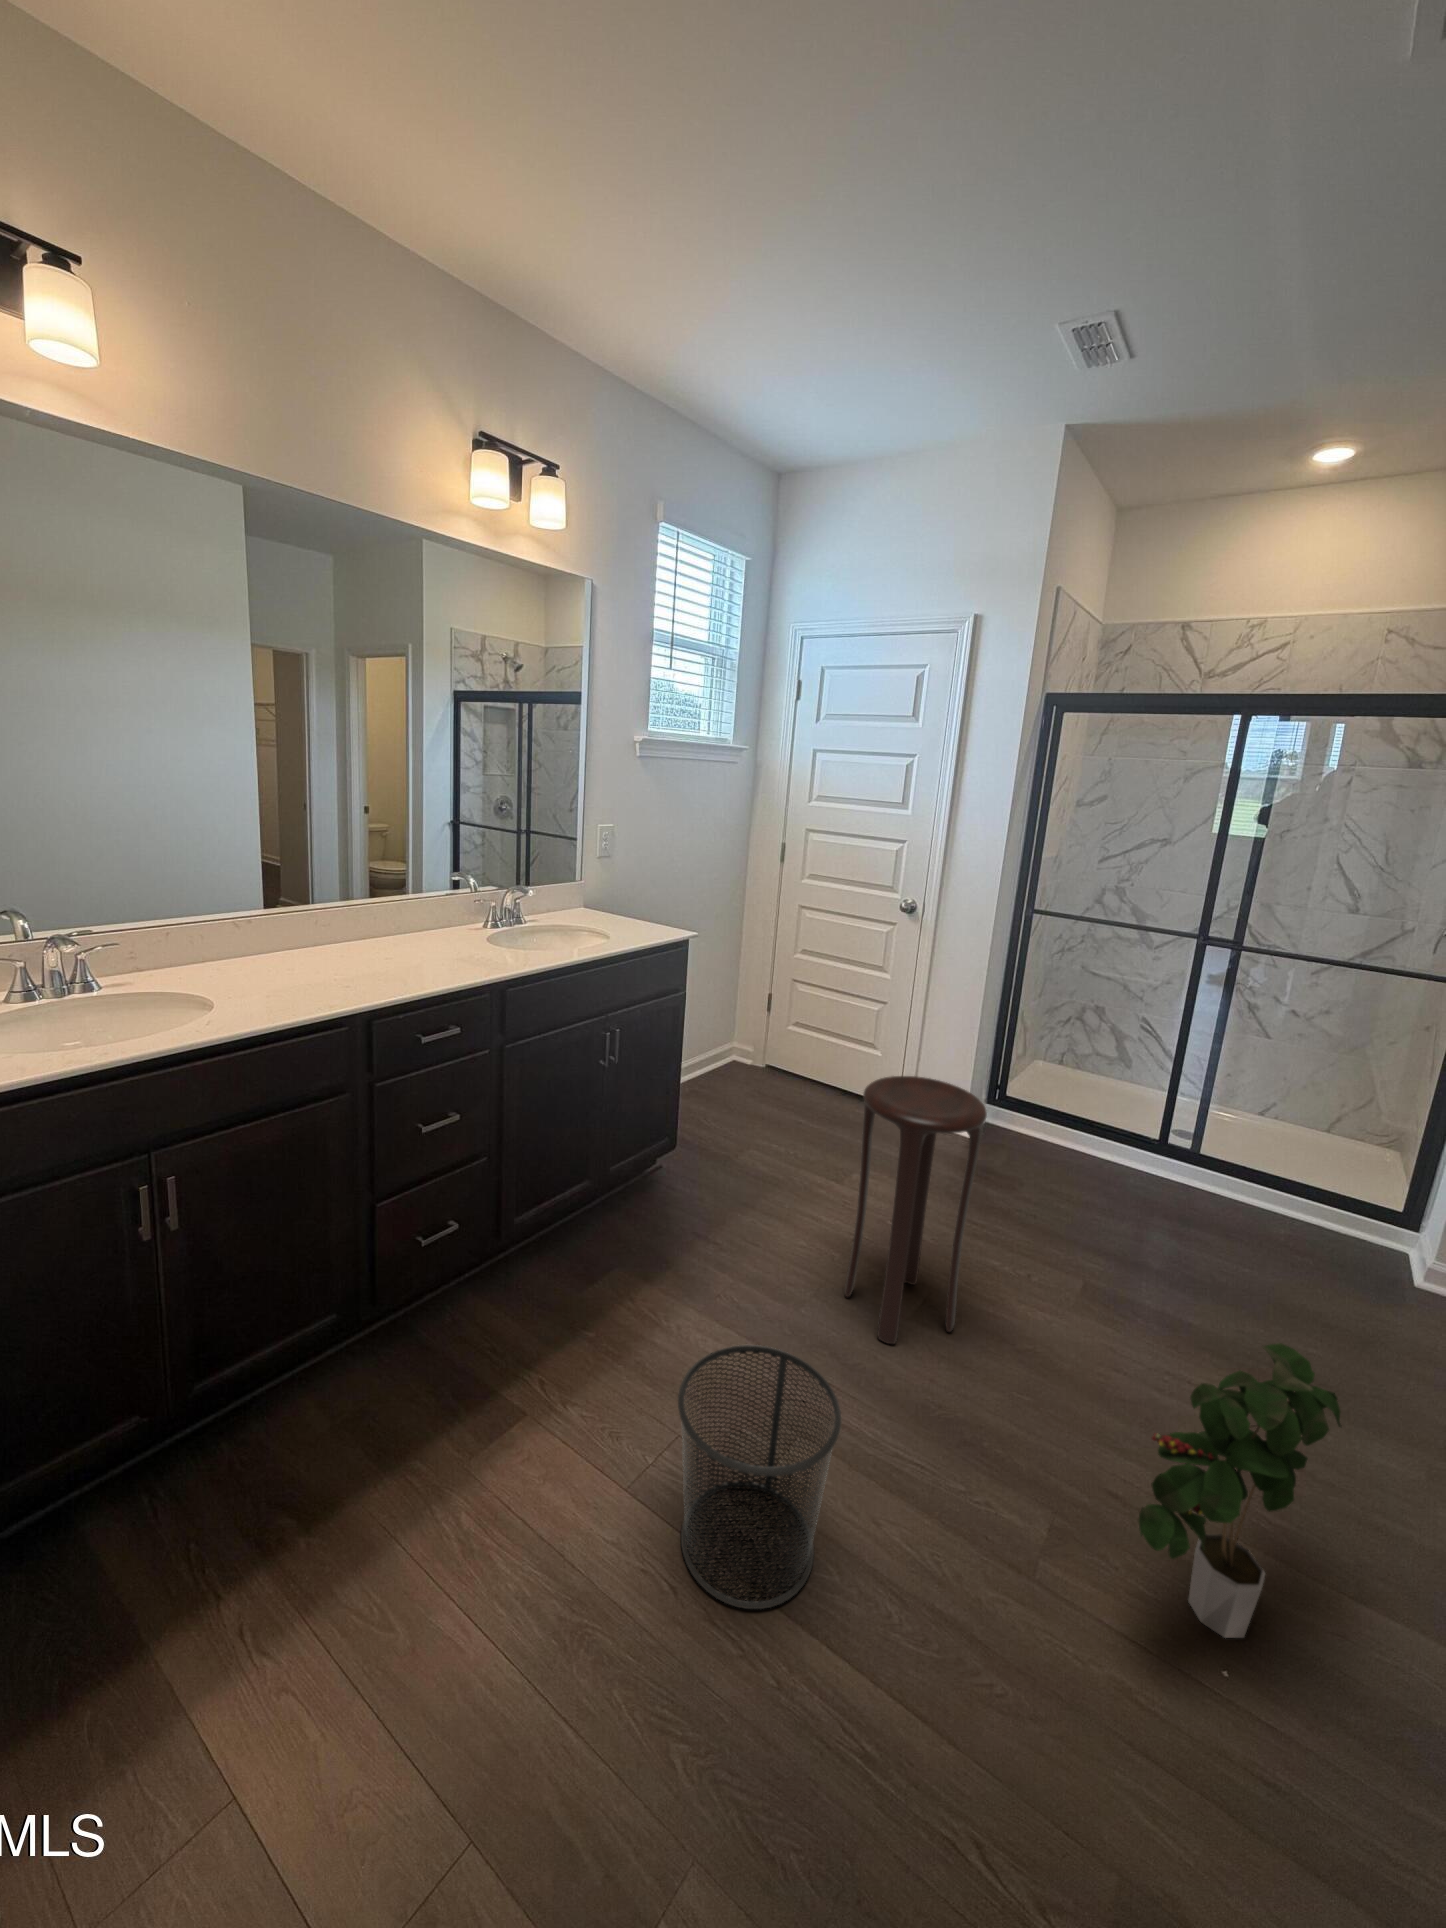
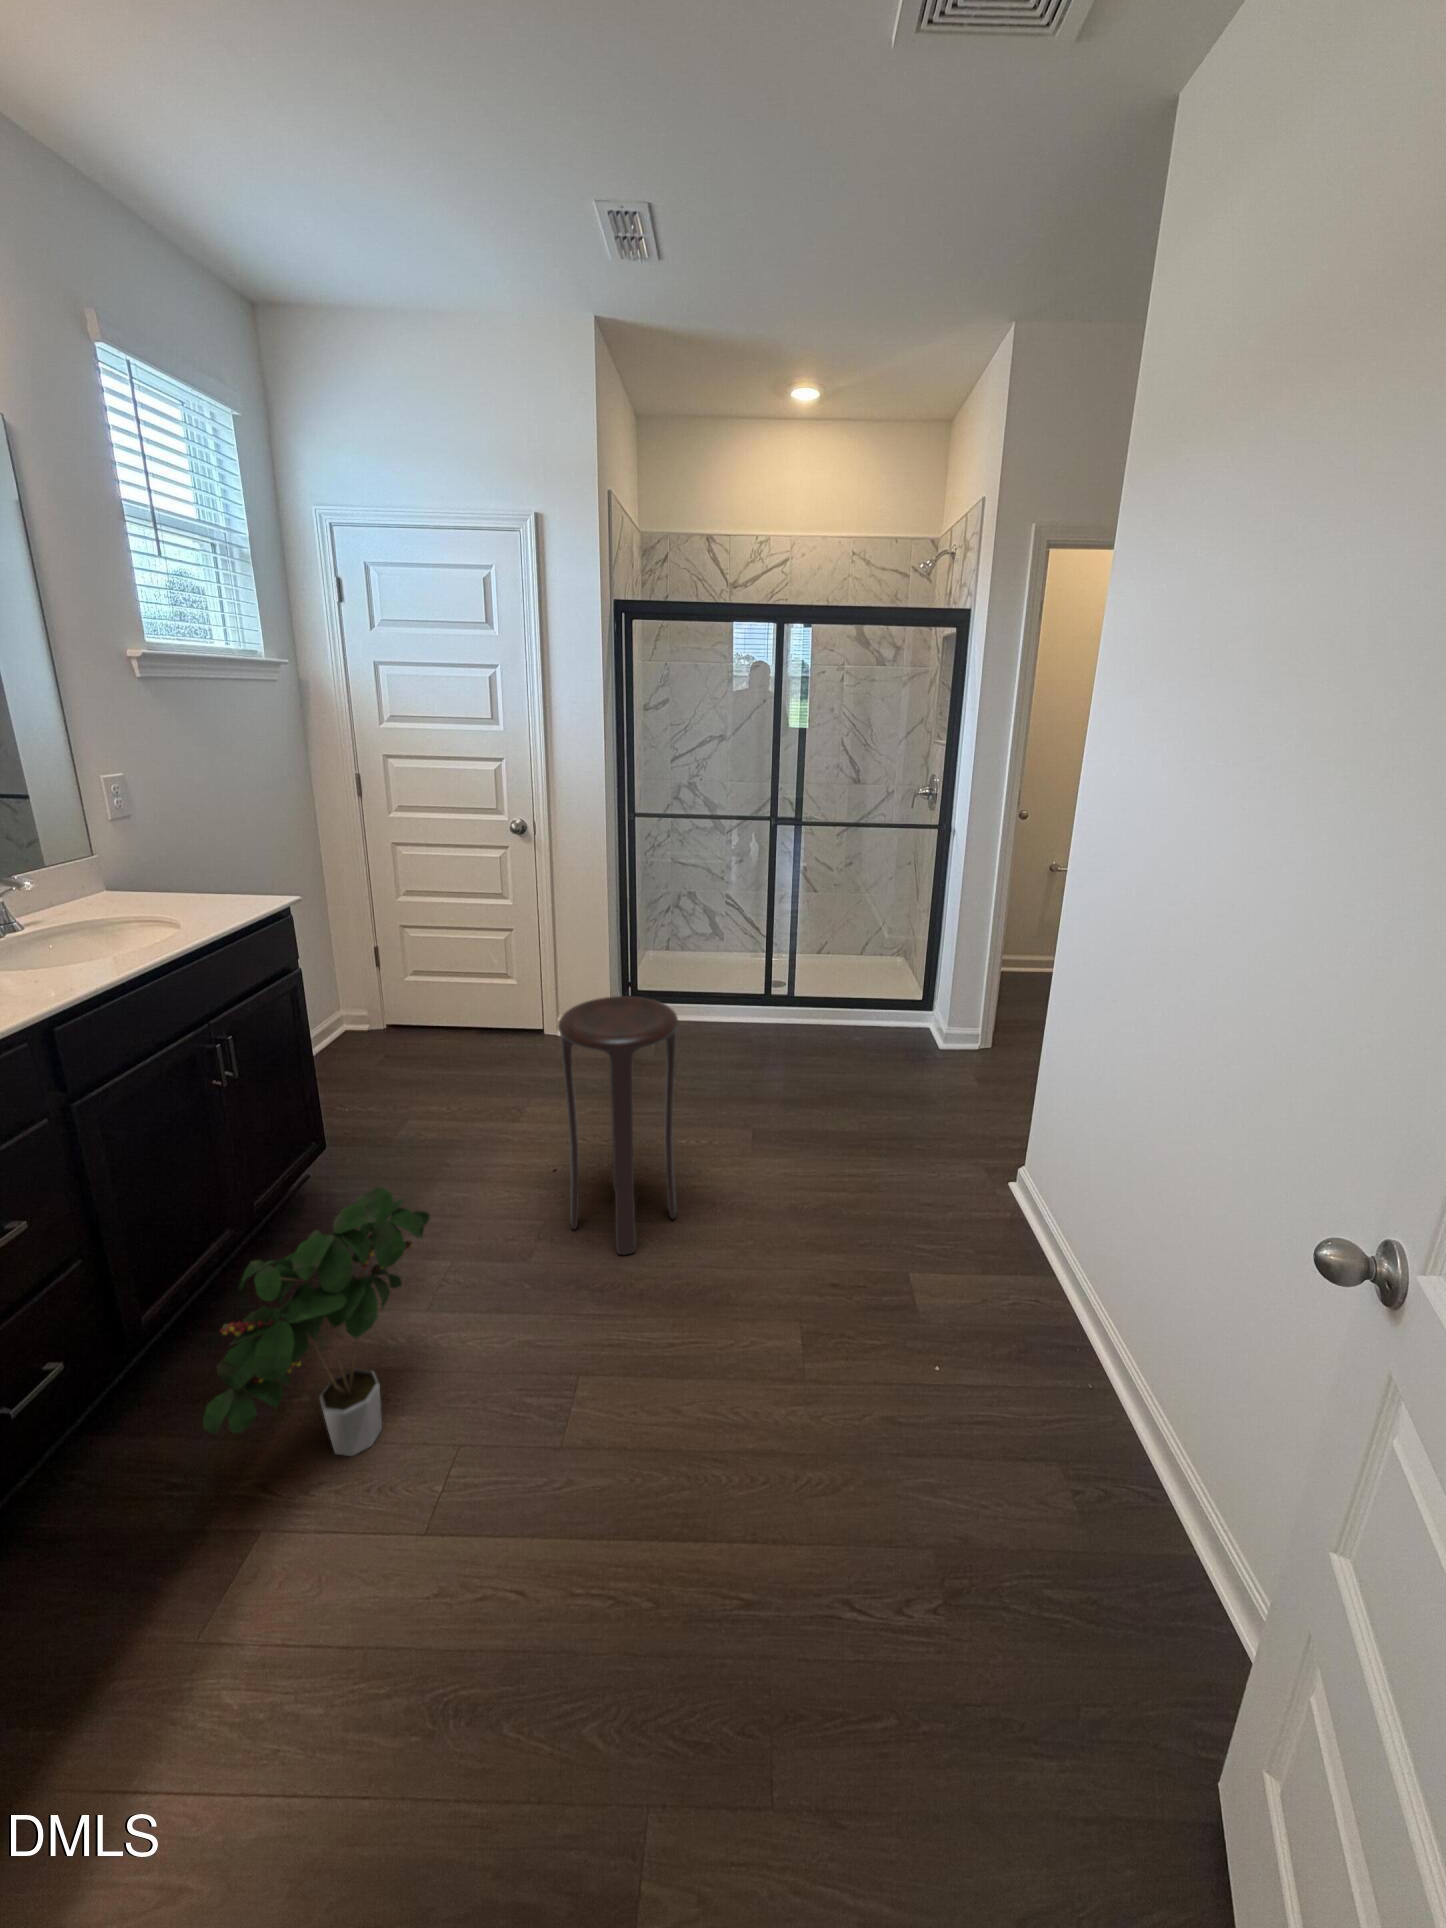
potted plant: present [1139,1343,1341,1638] -> present [203,1187,430,1456]
waste bin: present [678,1345,841,1609] -> none [486,1314,663,1584]

